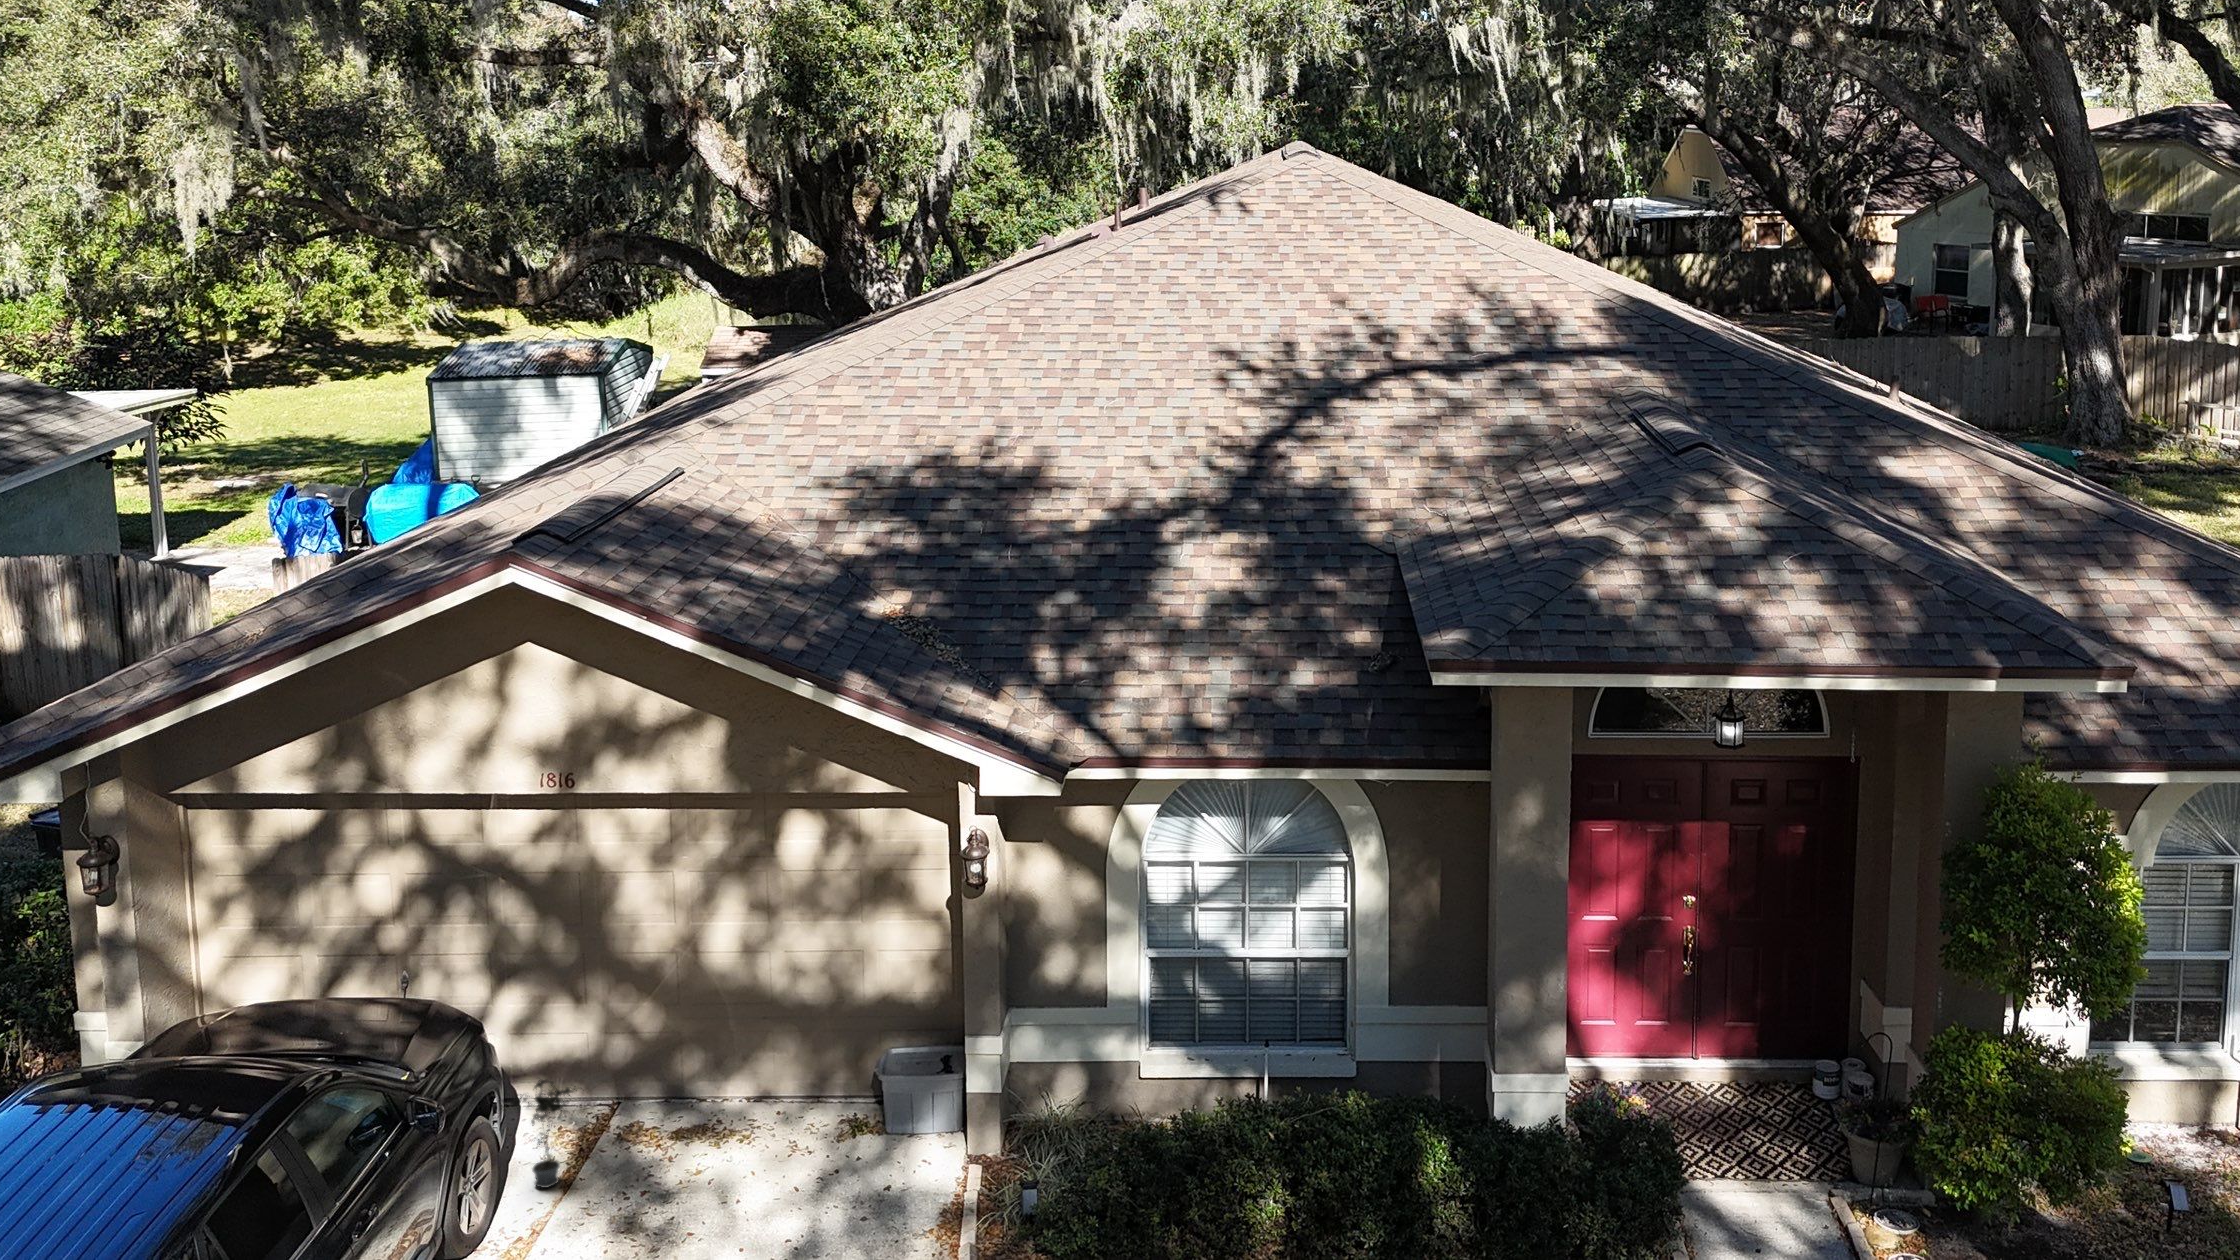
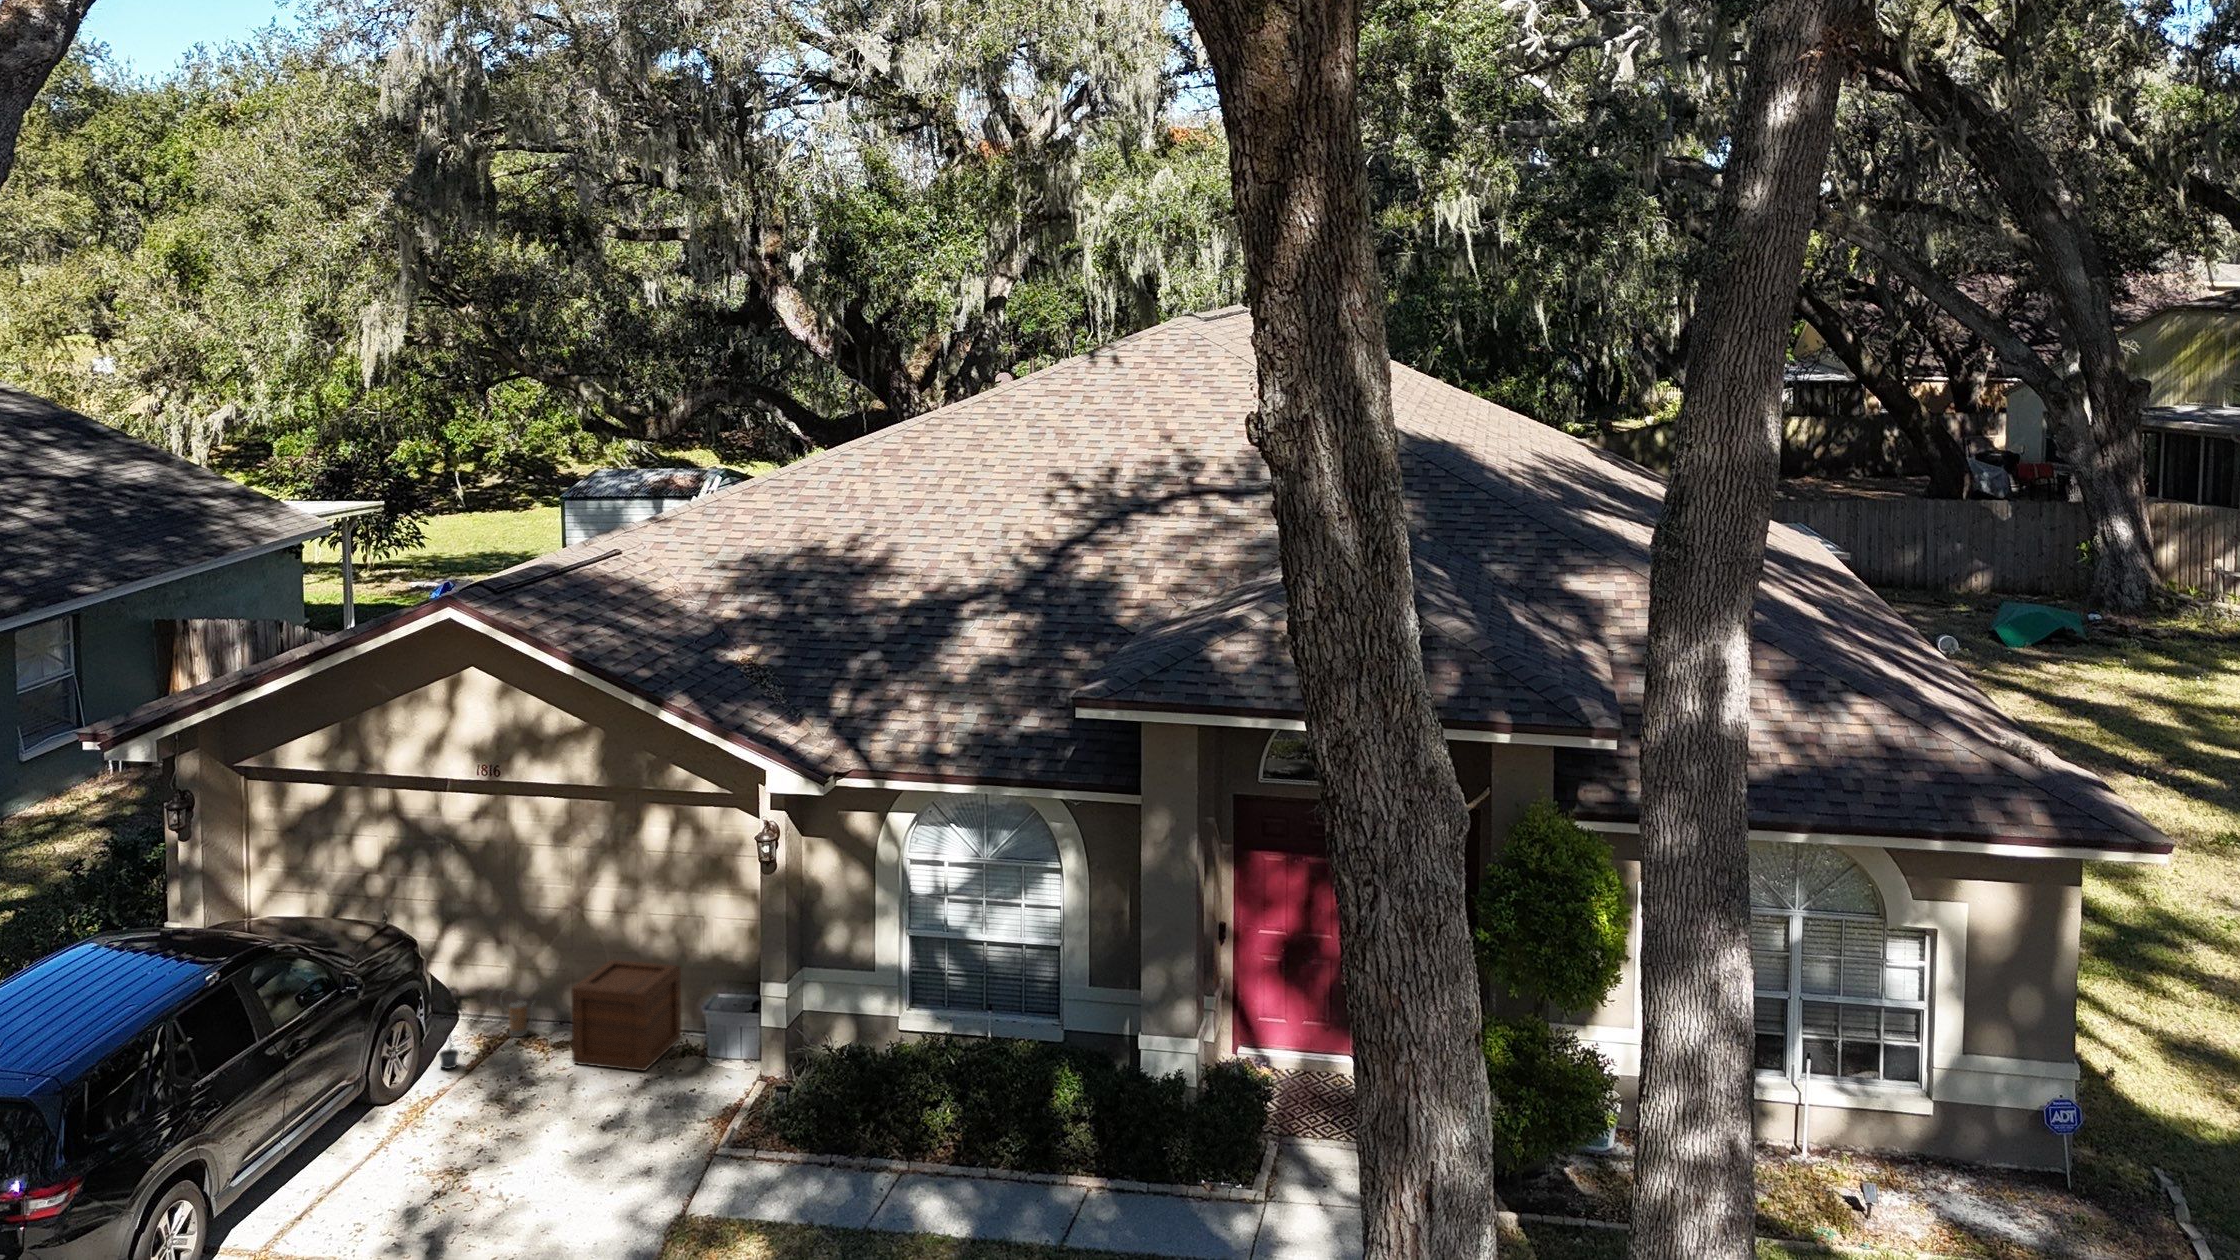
wooden crate: none [712,1012,848,1158] -> present [571,960,682,1071]
watering can: none [594,1064,648,1126] -> present [500,990,533,1037]

